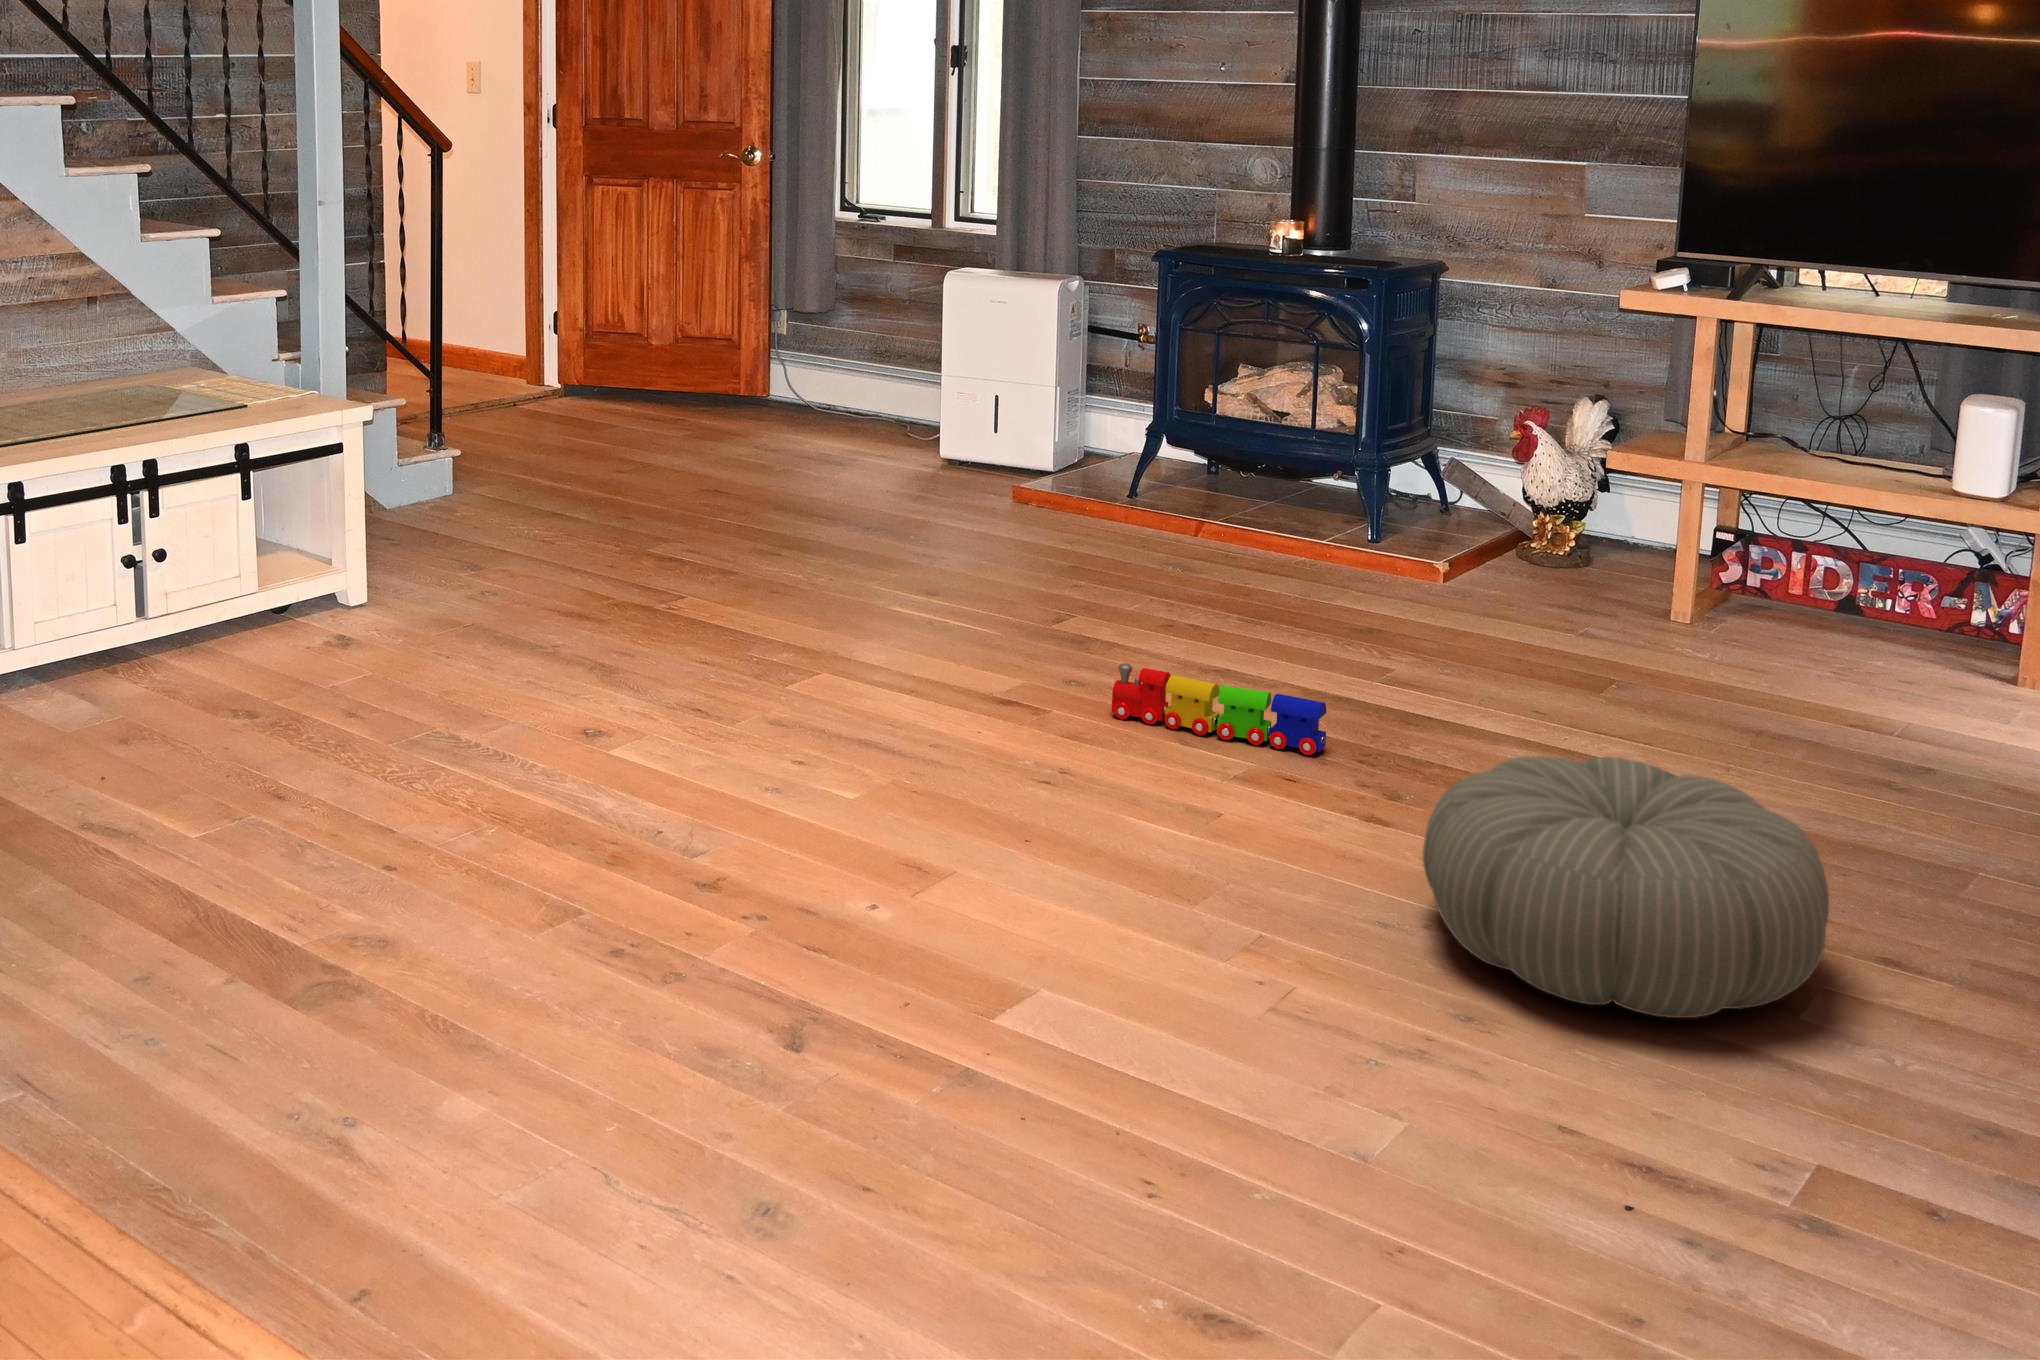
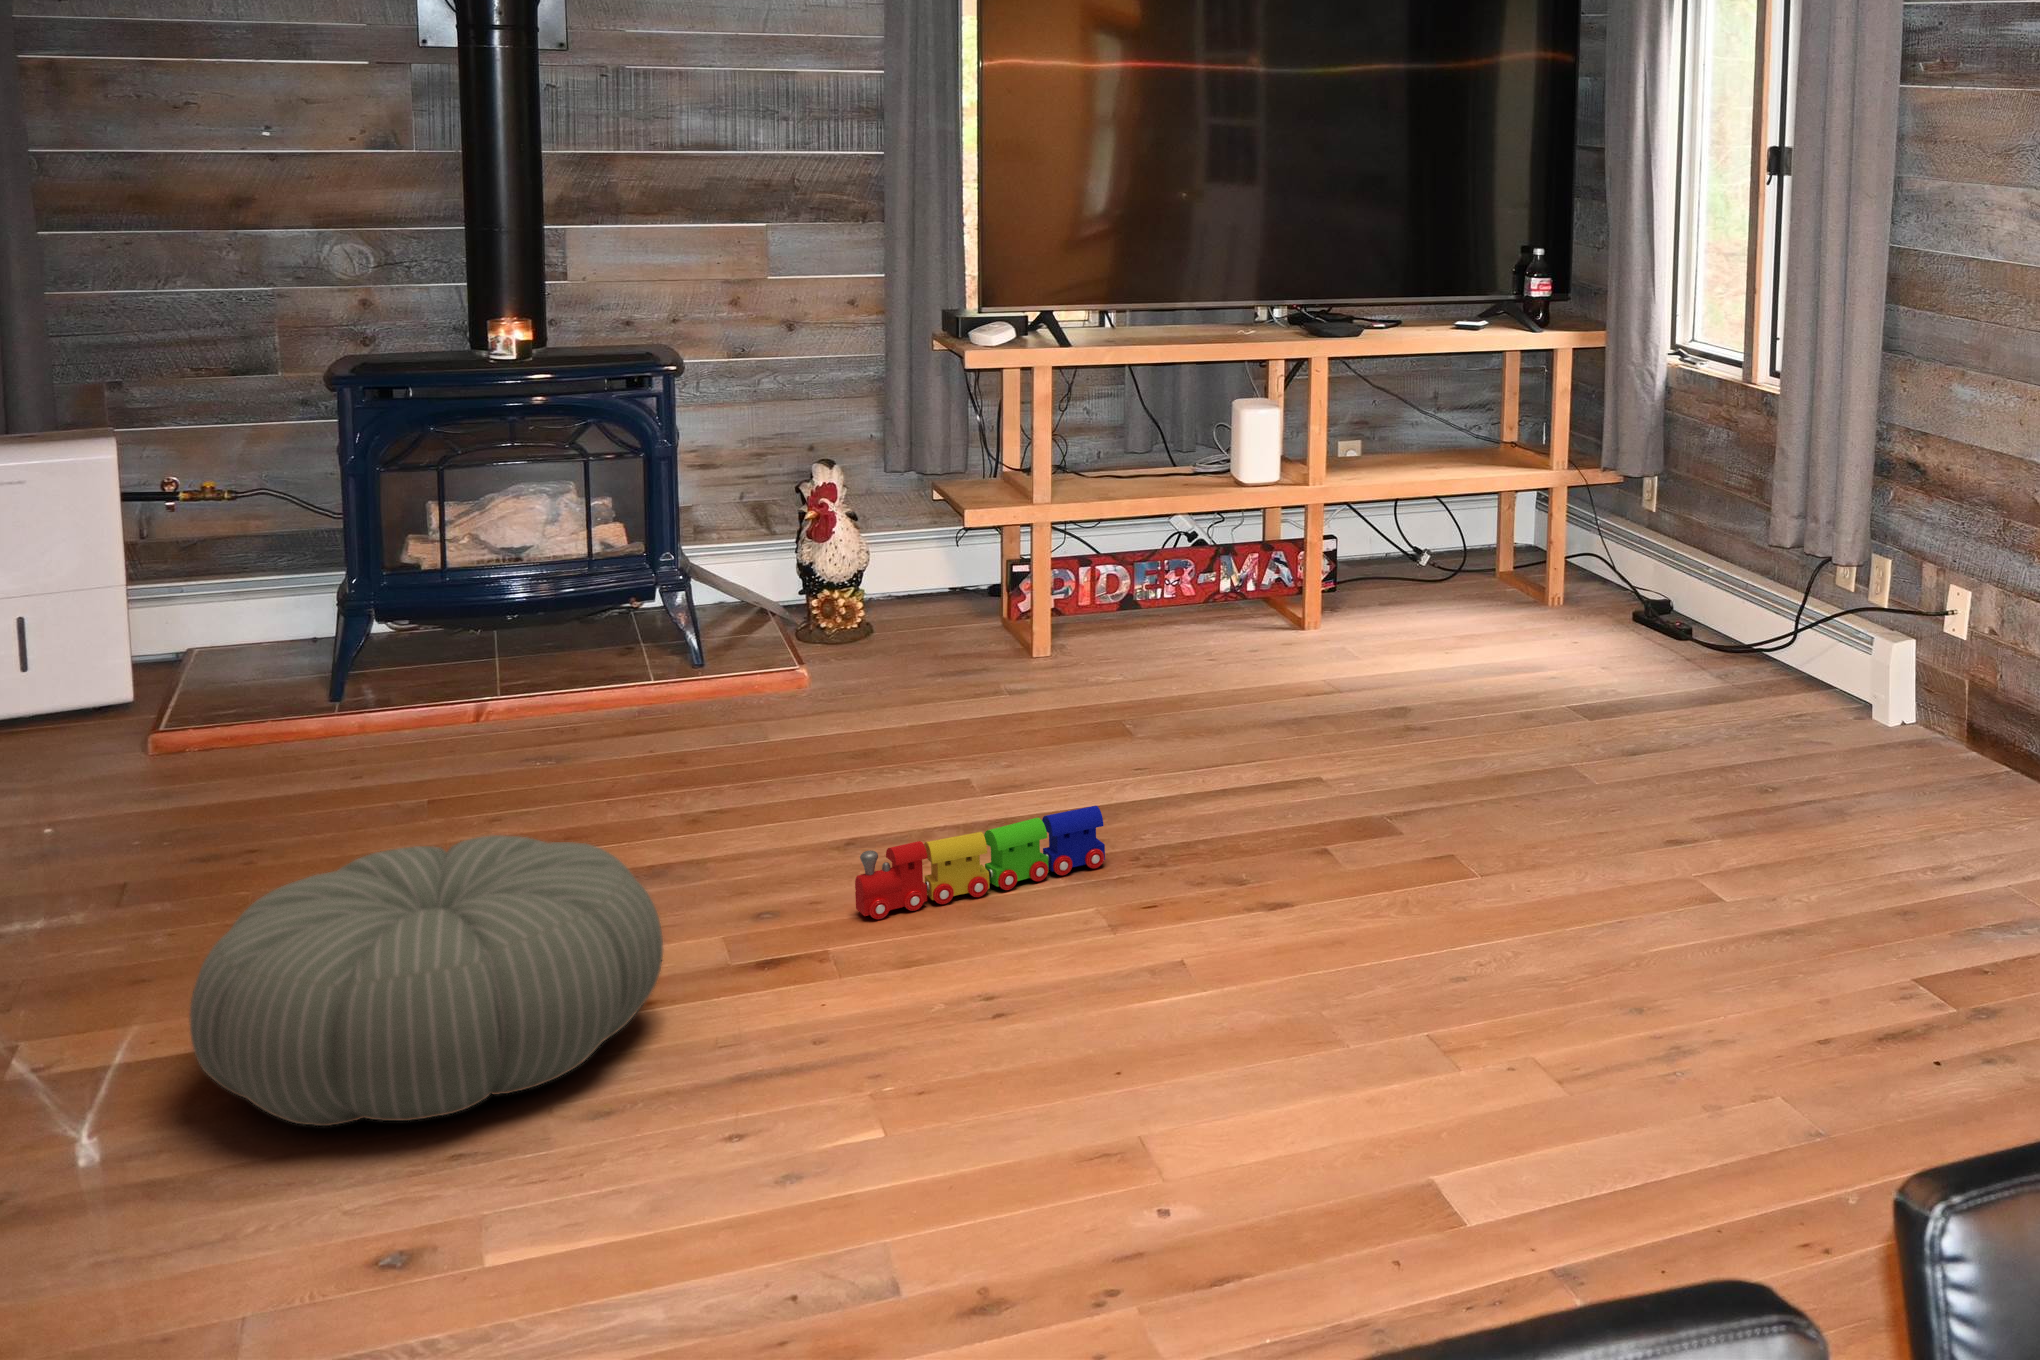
pouf: present [1423,756,1829,1018] -> present [190,835,663,1126]

